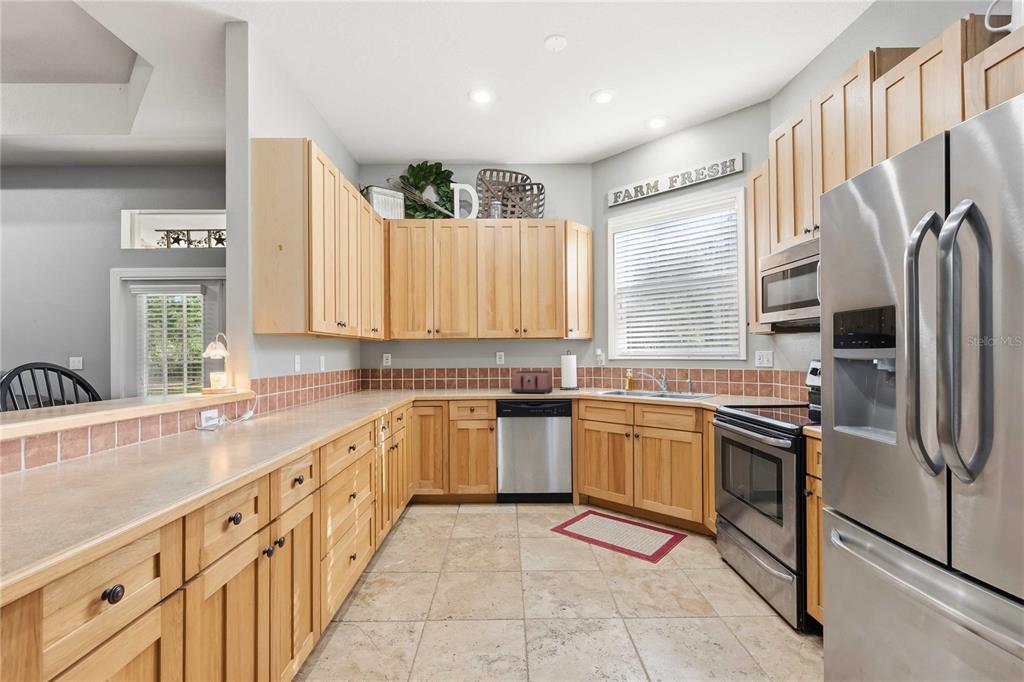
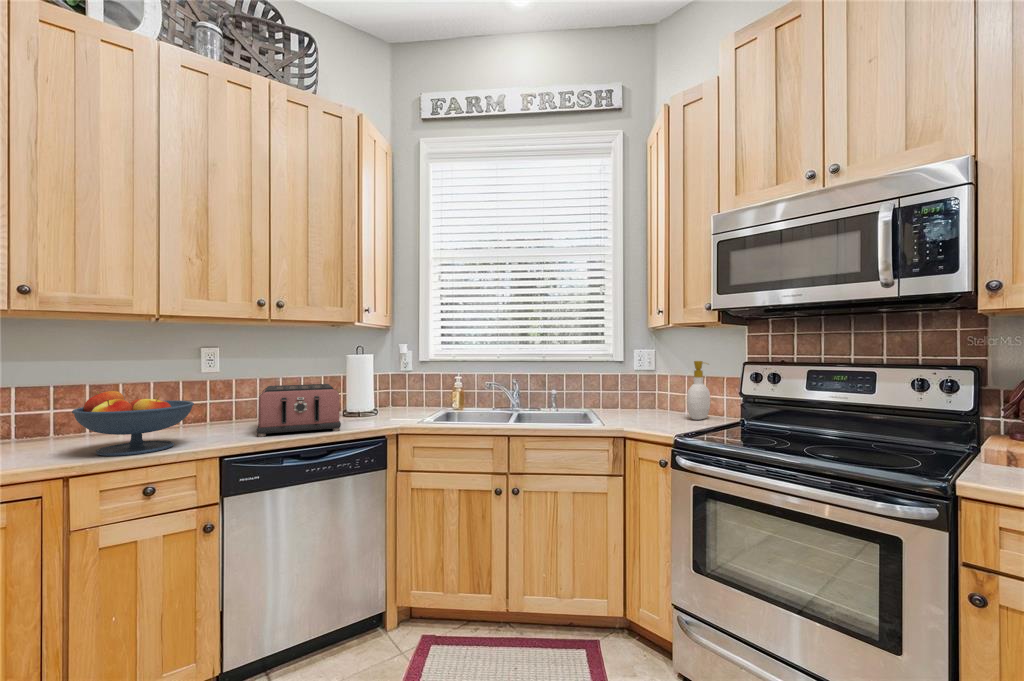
soap bottle: none [754,362,778,403] -> present [687,361,710,420]
fruit bowl: none [449,370,487,395] -> present [72,391,194,456]

